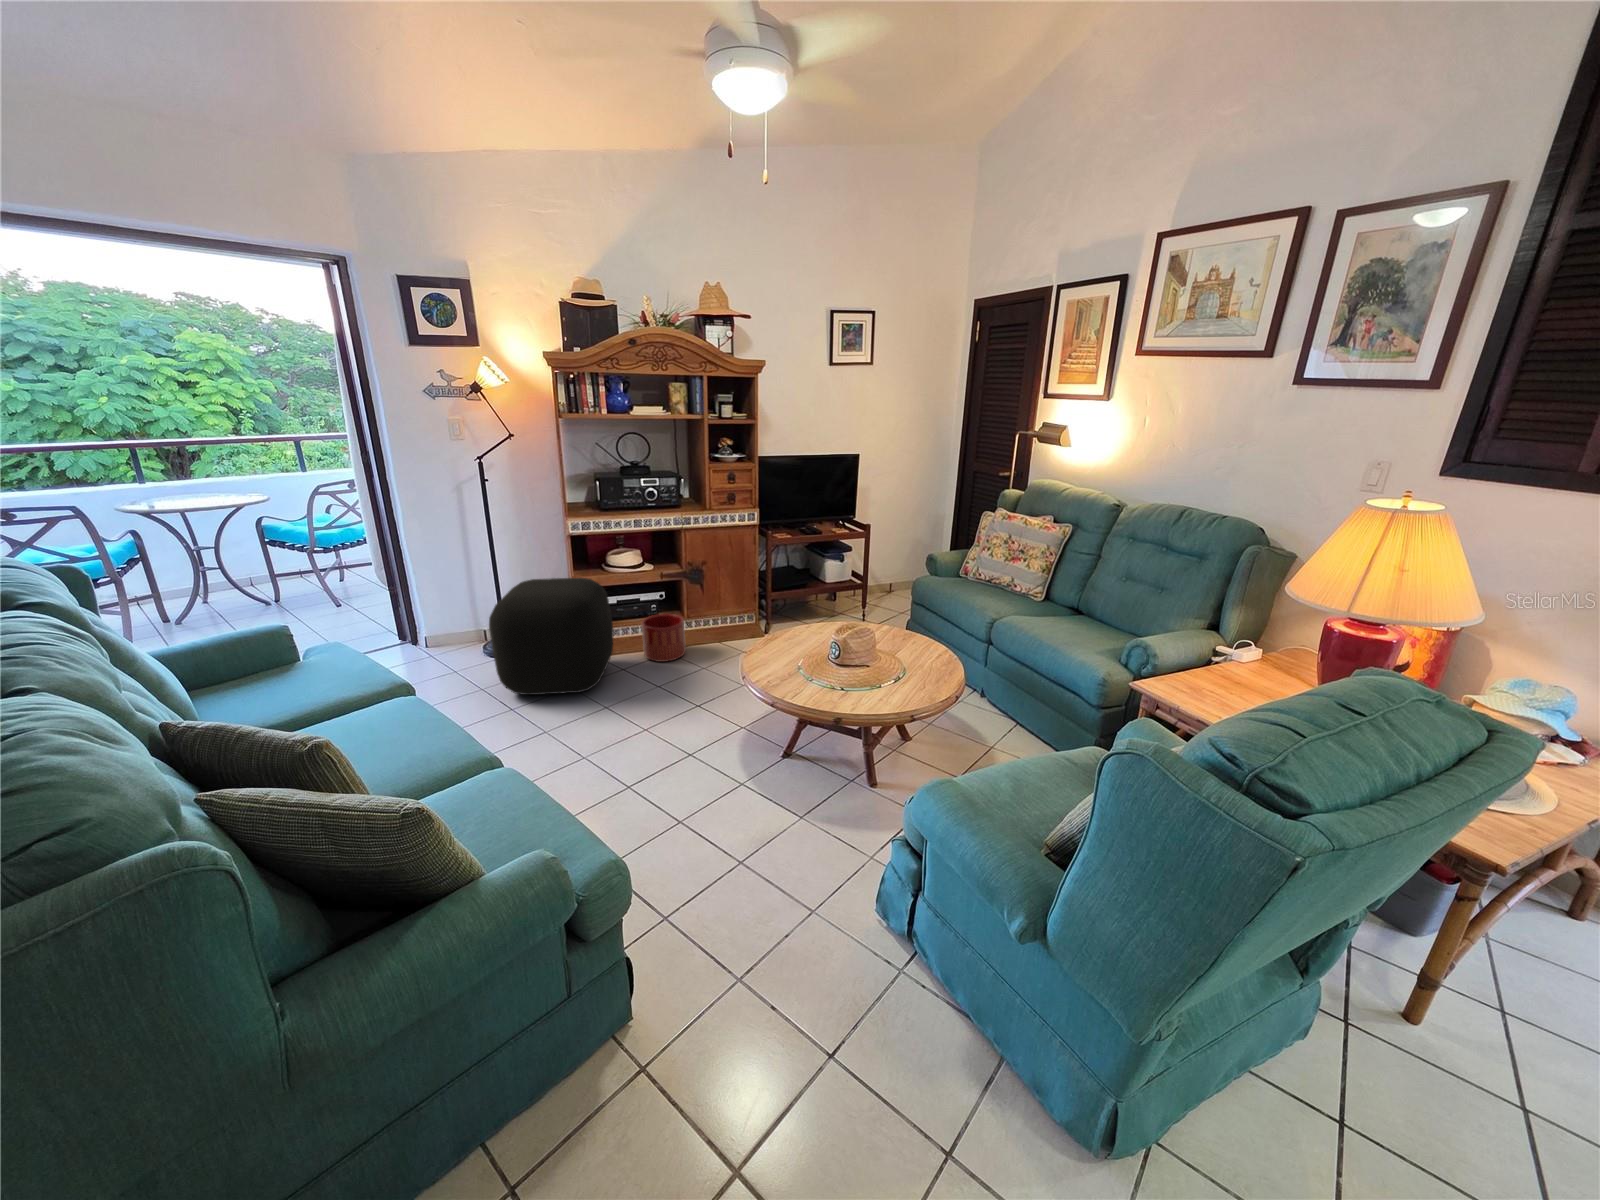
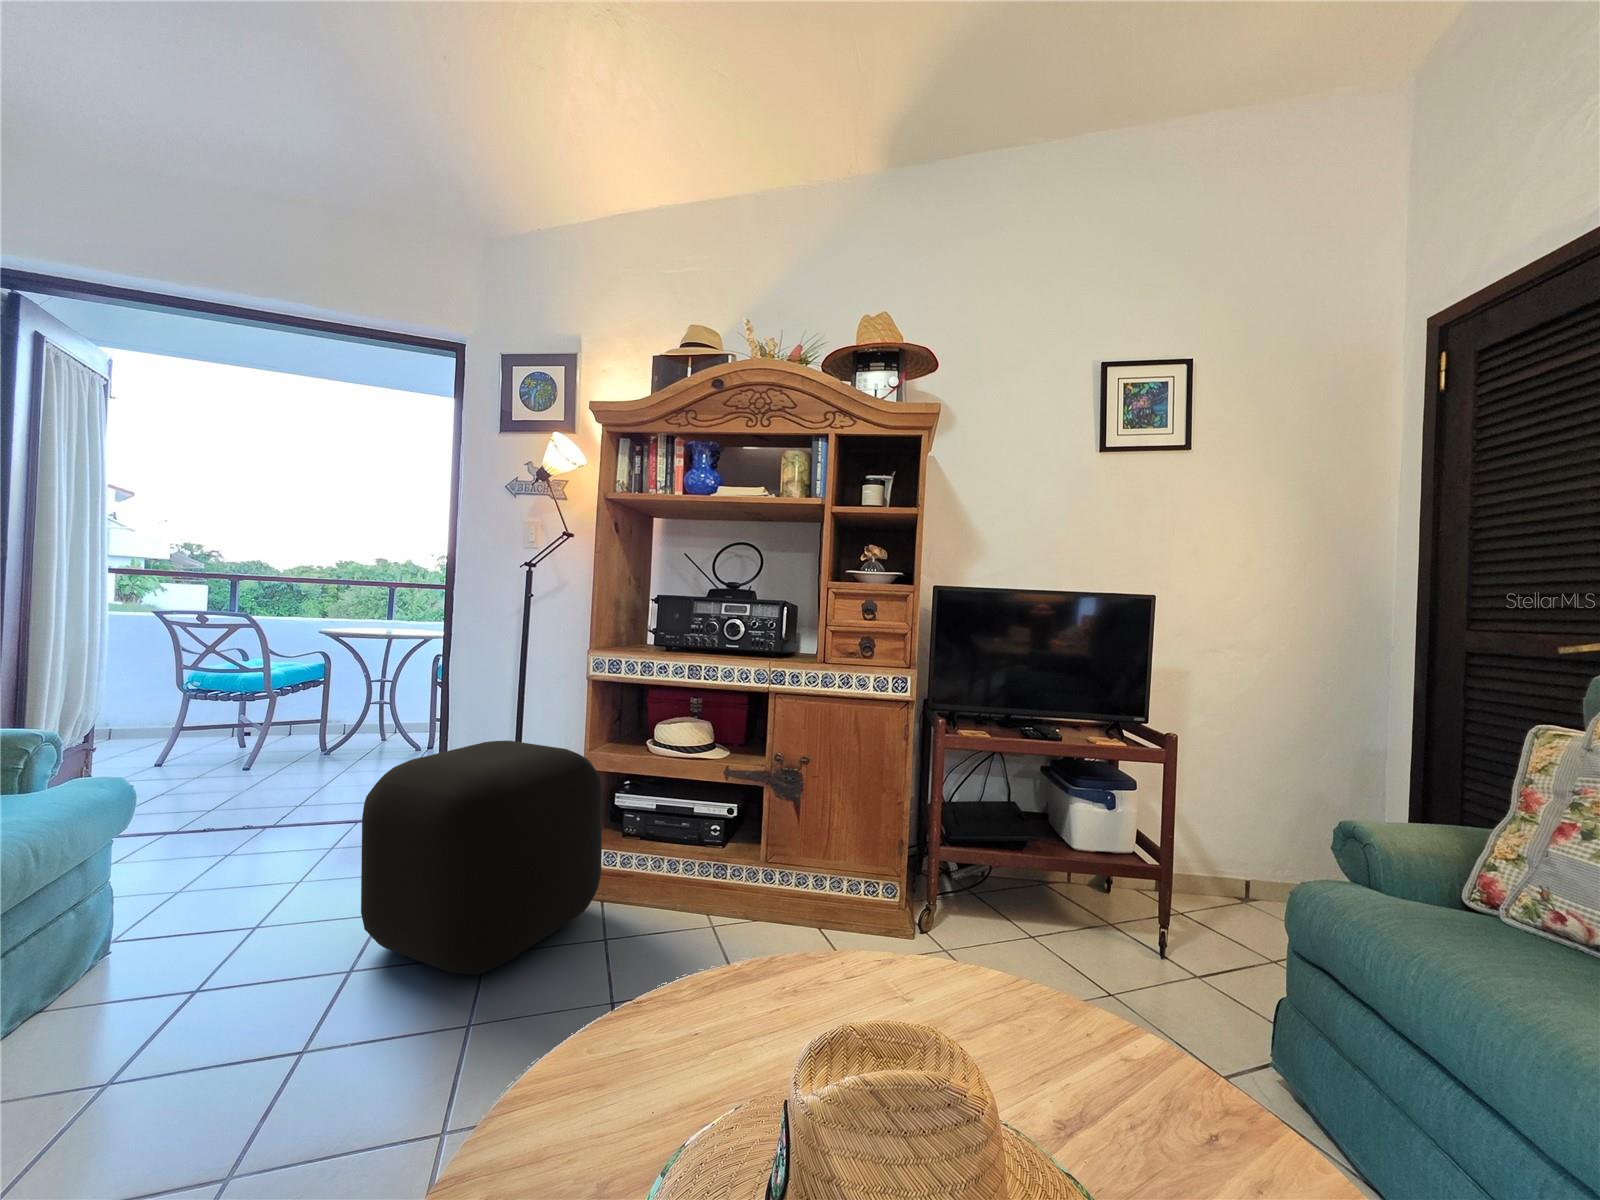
planter: present [642,614,686,662] -> none [656,843,737,947]

